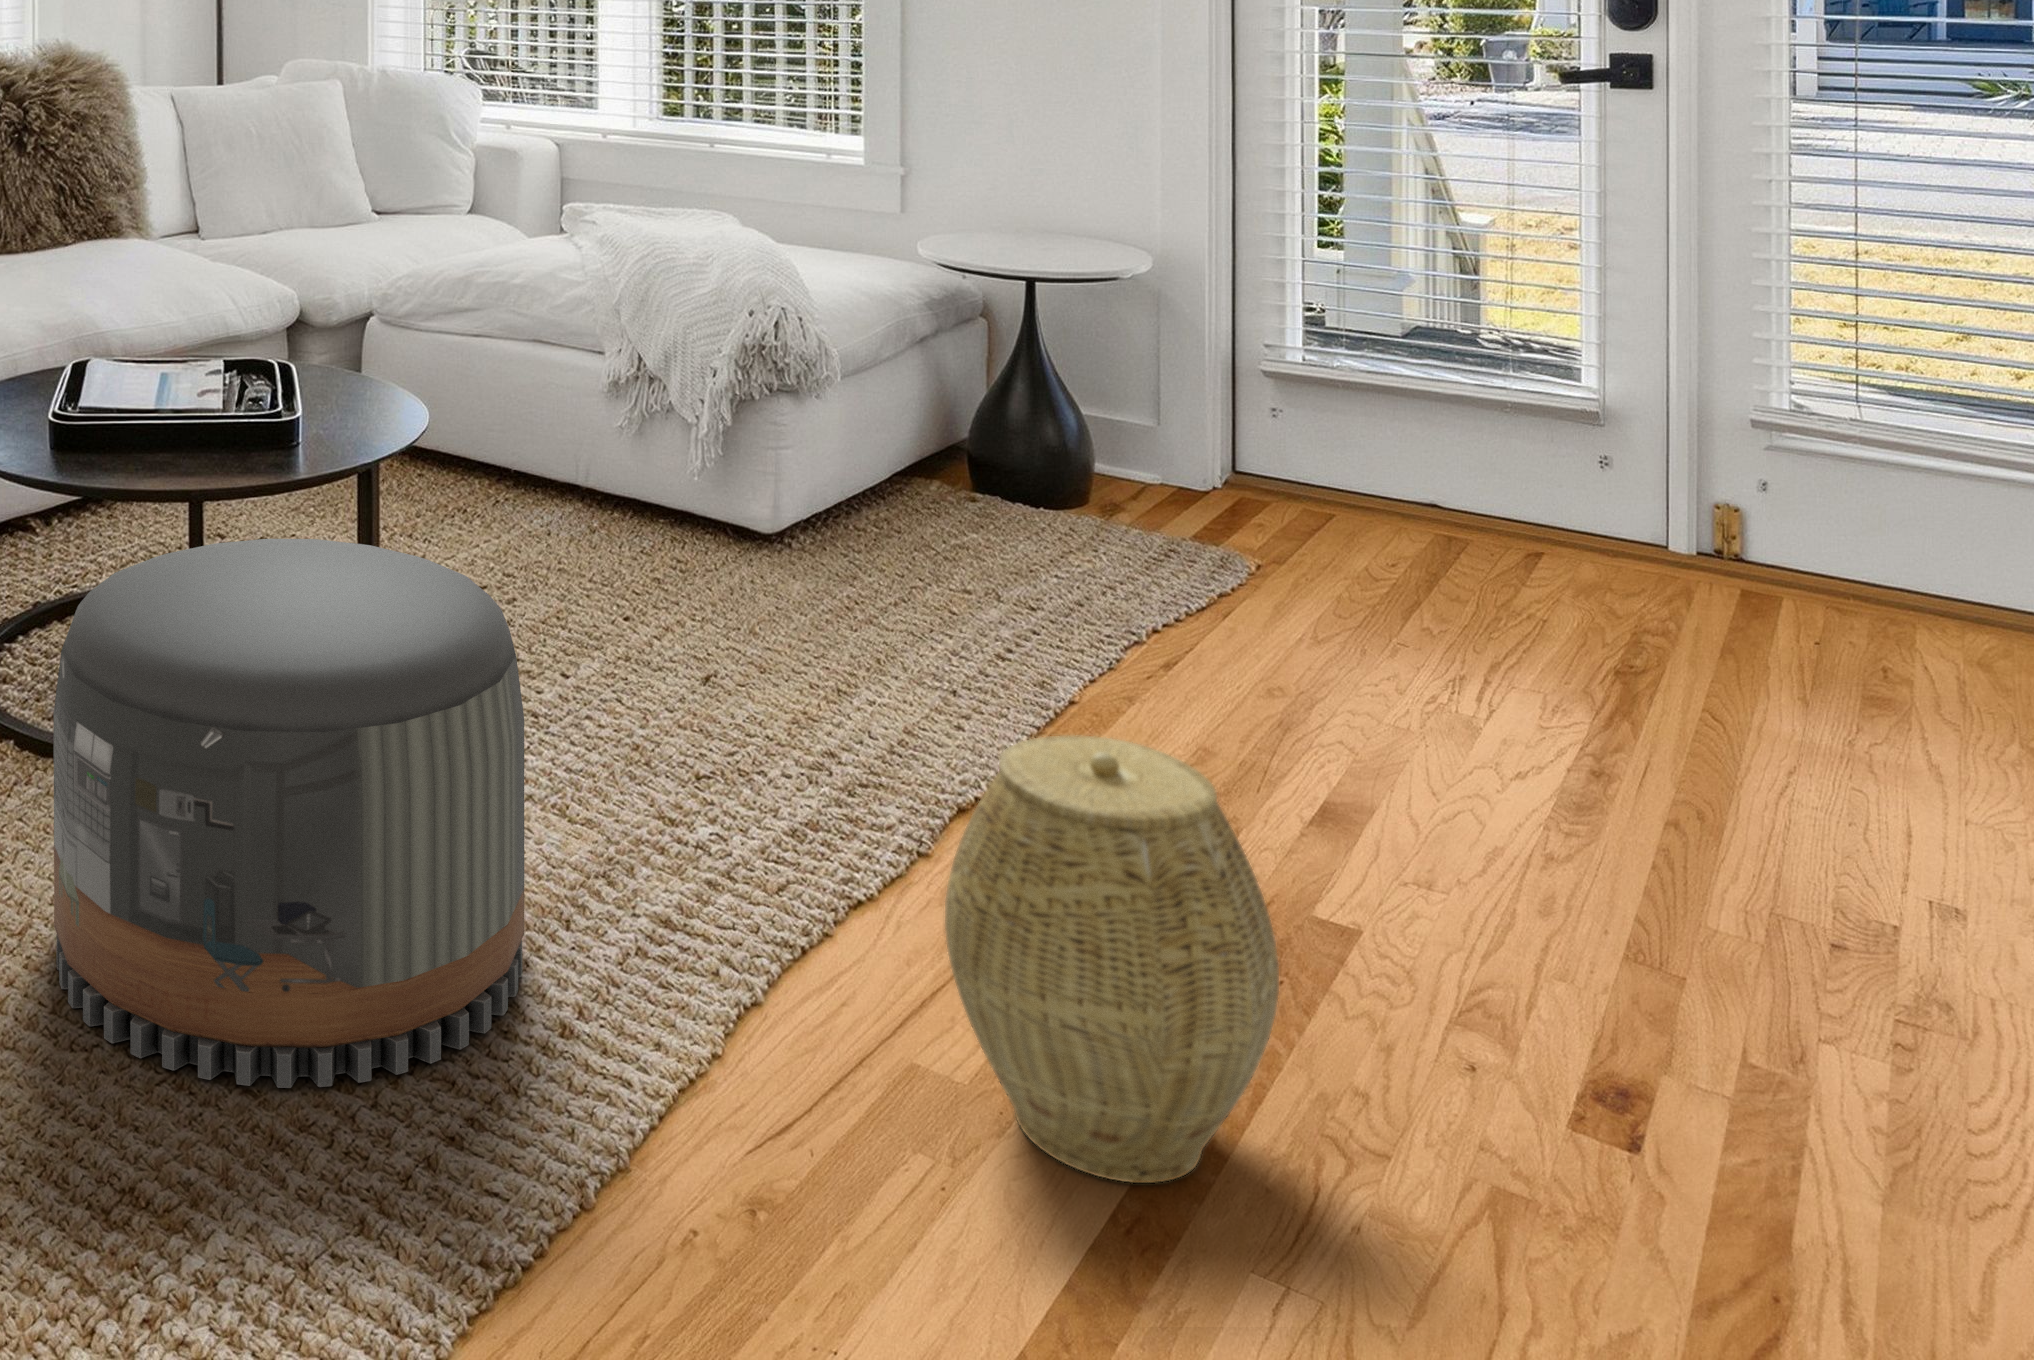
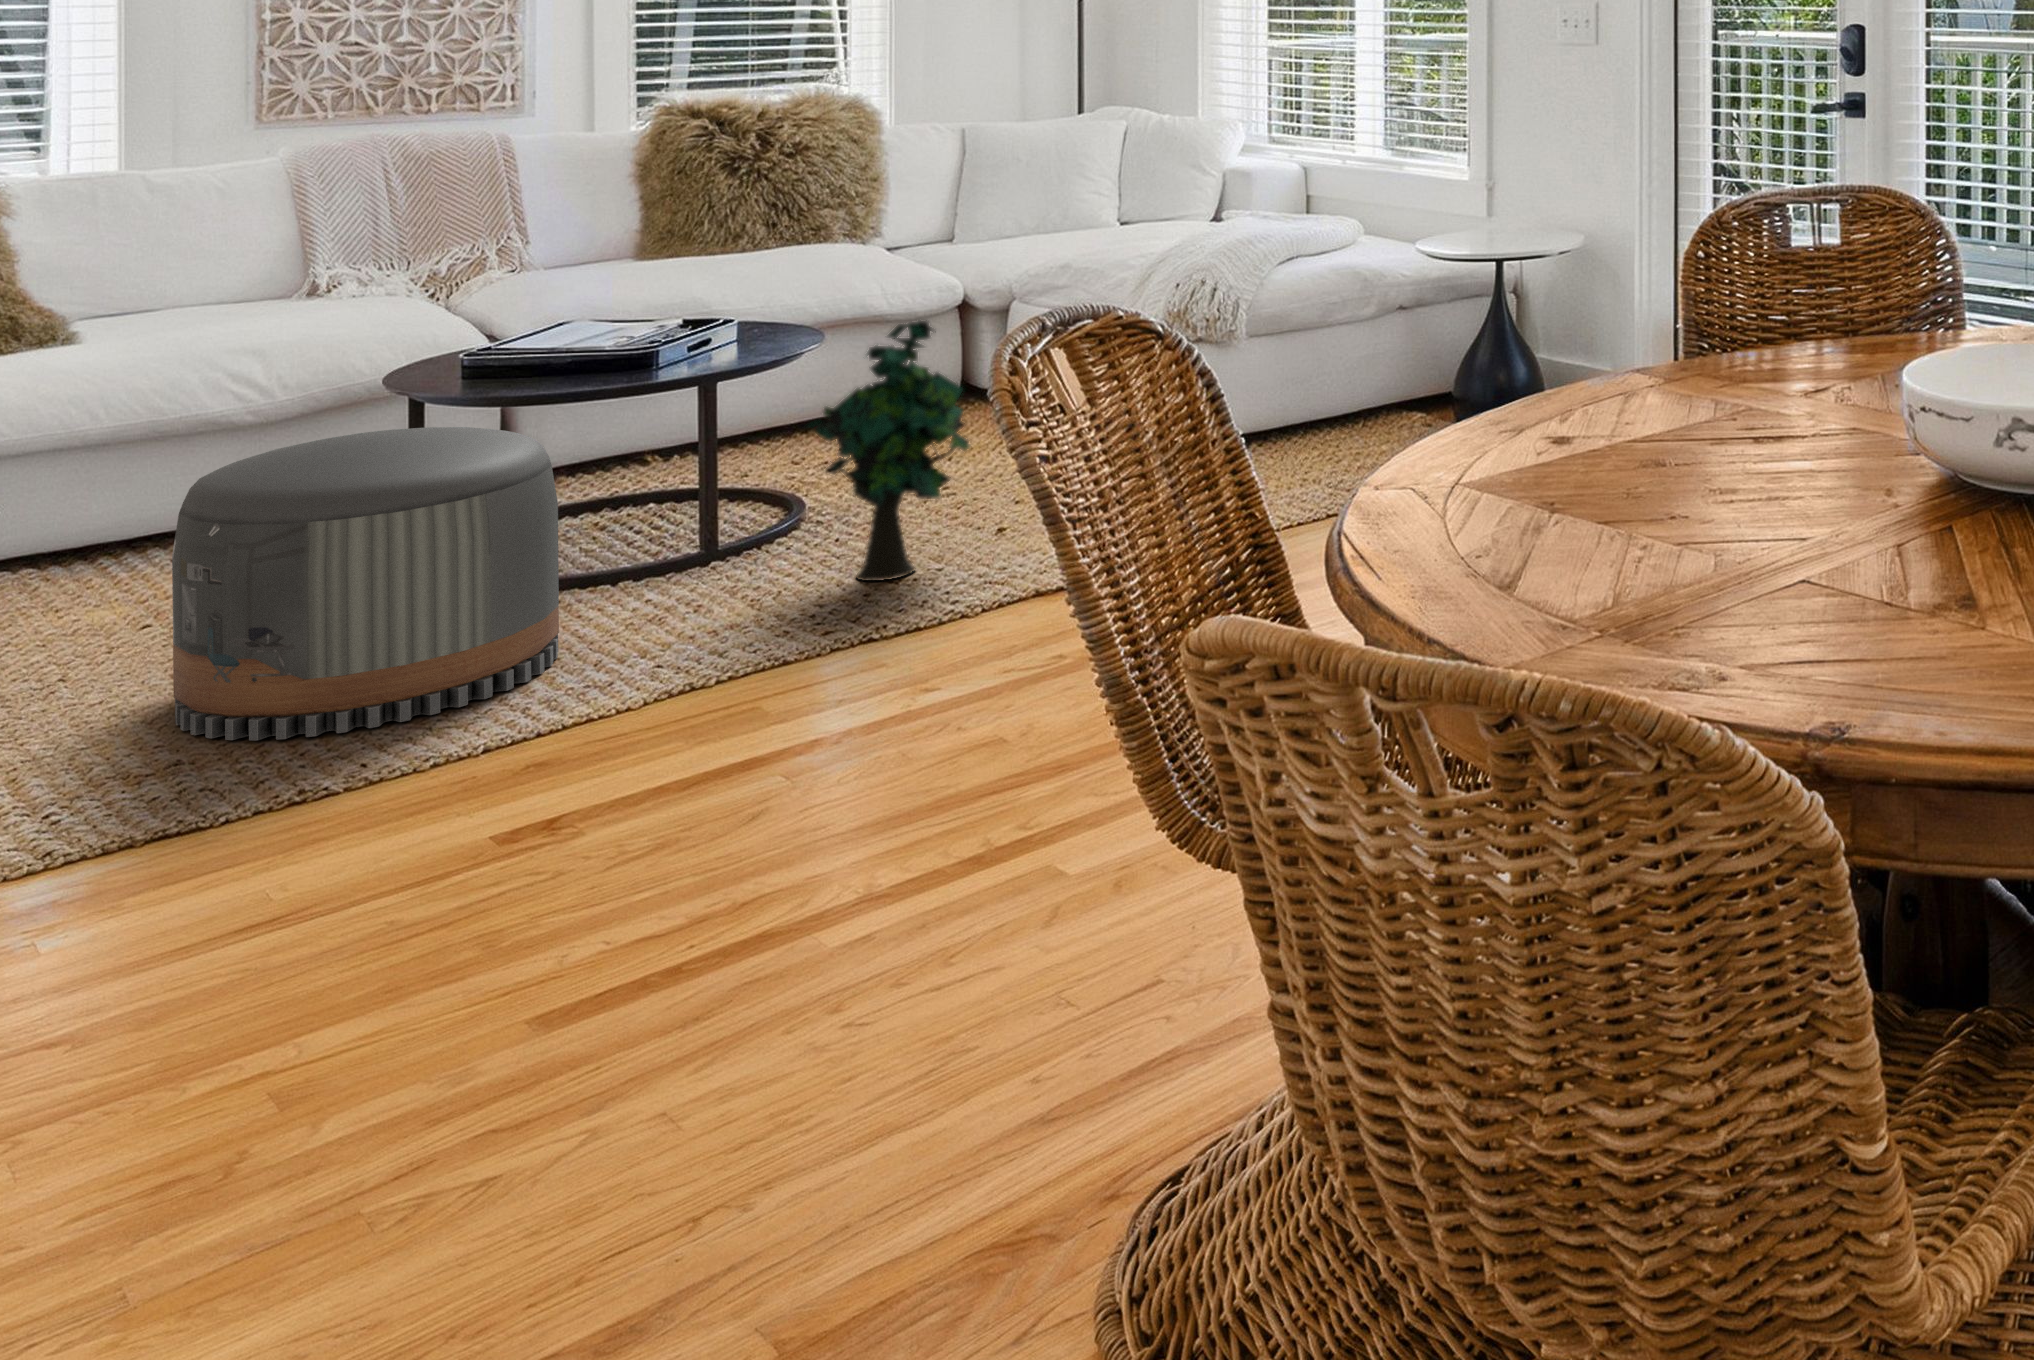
decorative plant: none [595,367,812,752] -> present [803,320,970,581]
woven basket: present [945,735,1279,1183] -> none [635,520,849,765]

